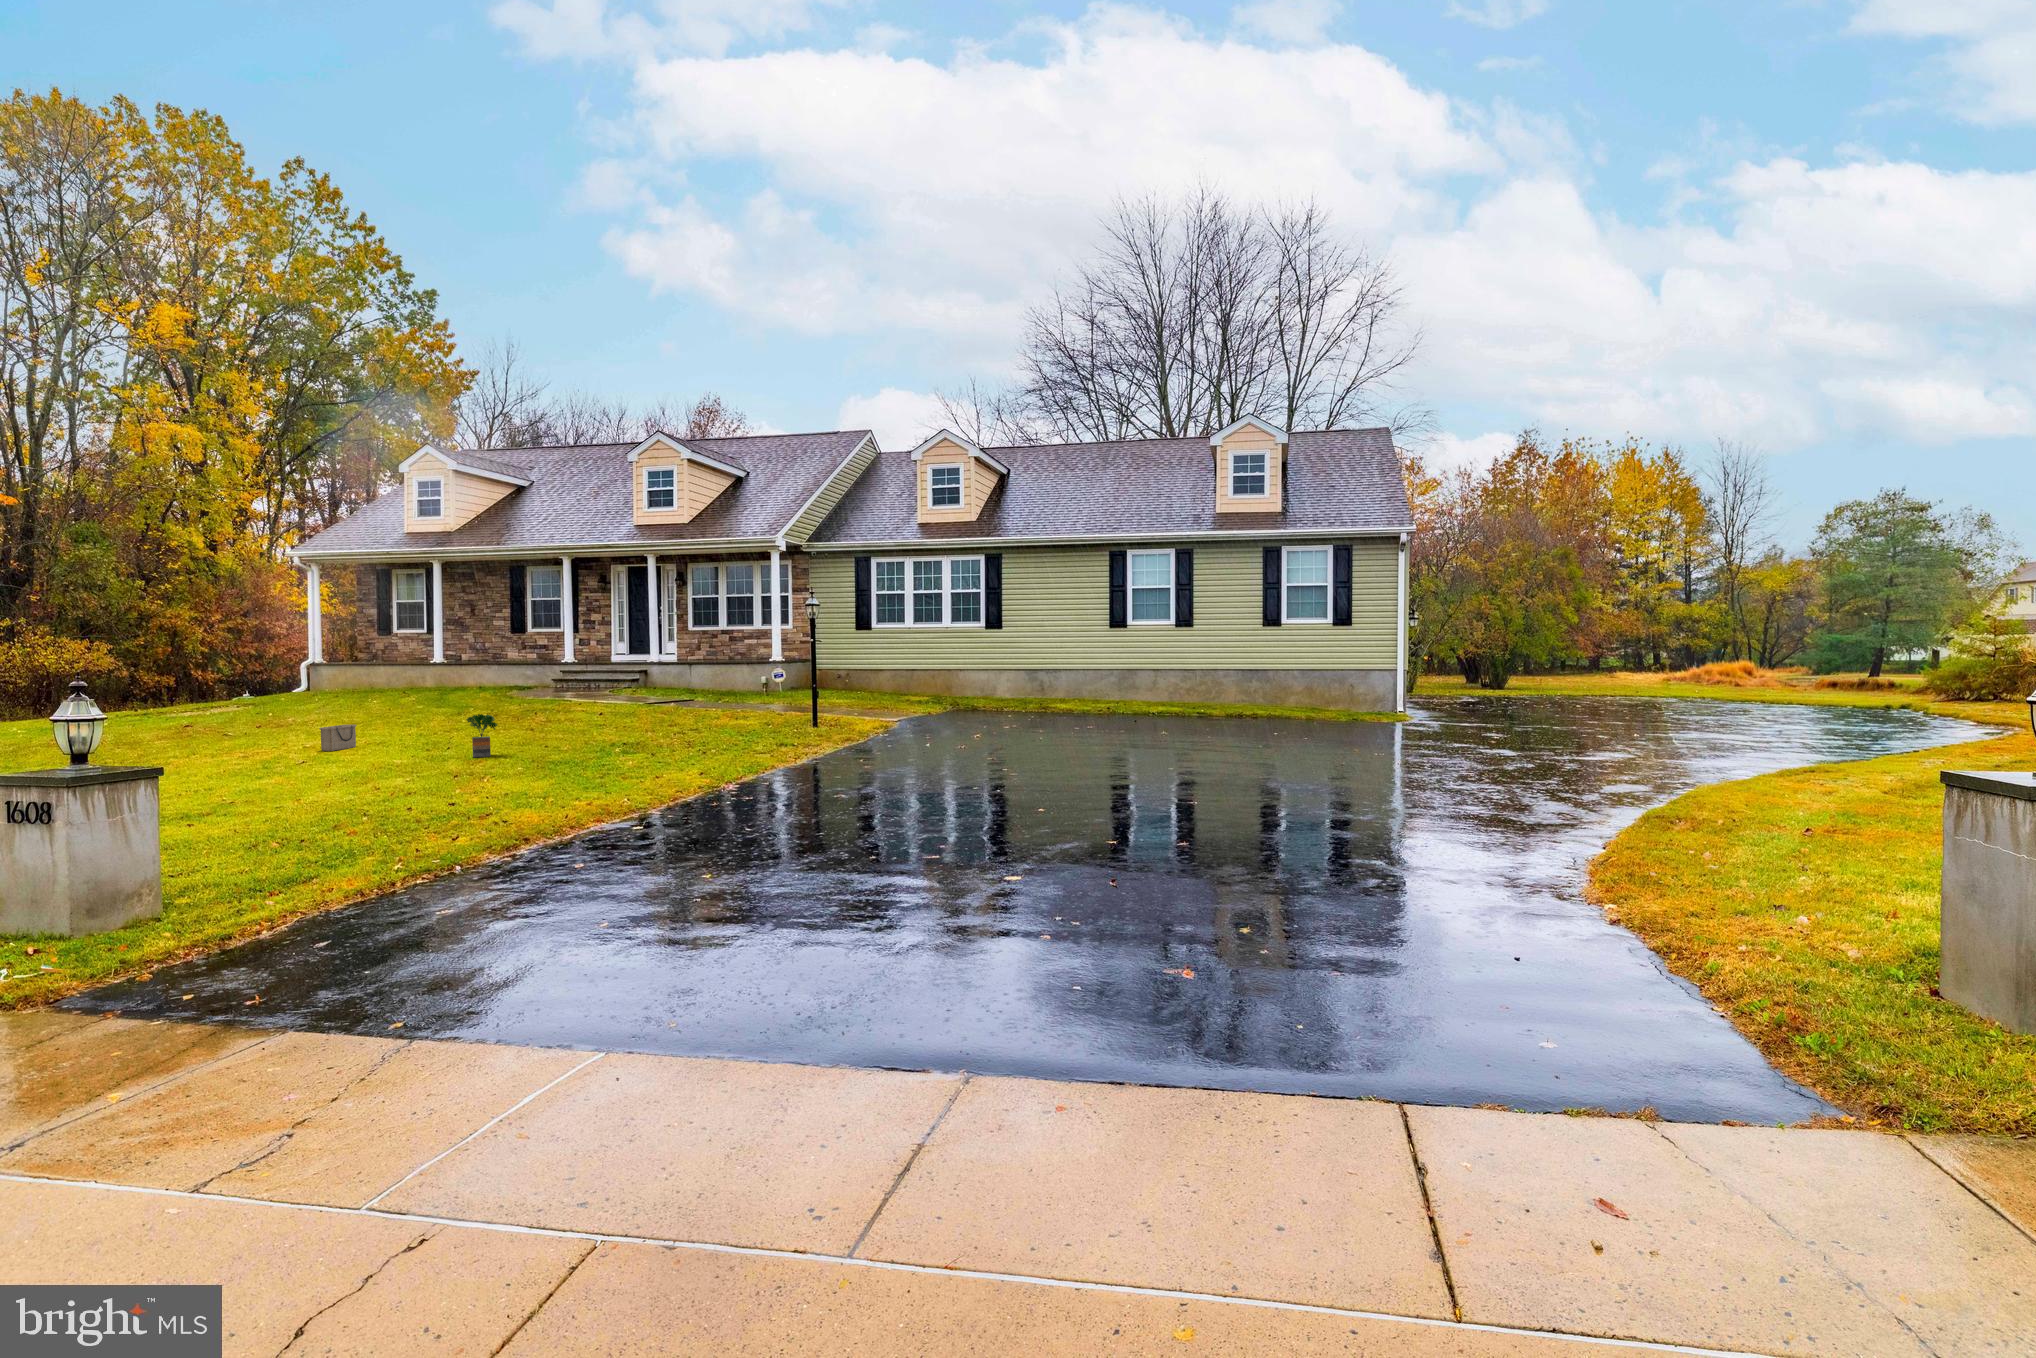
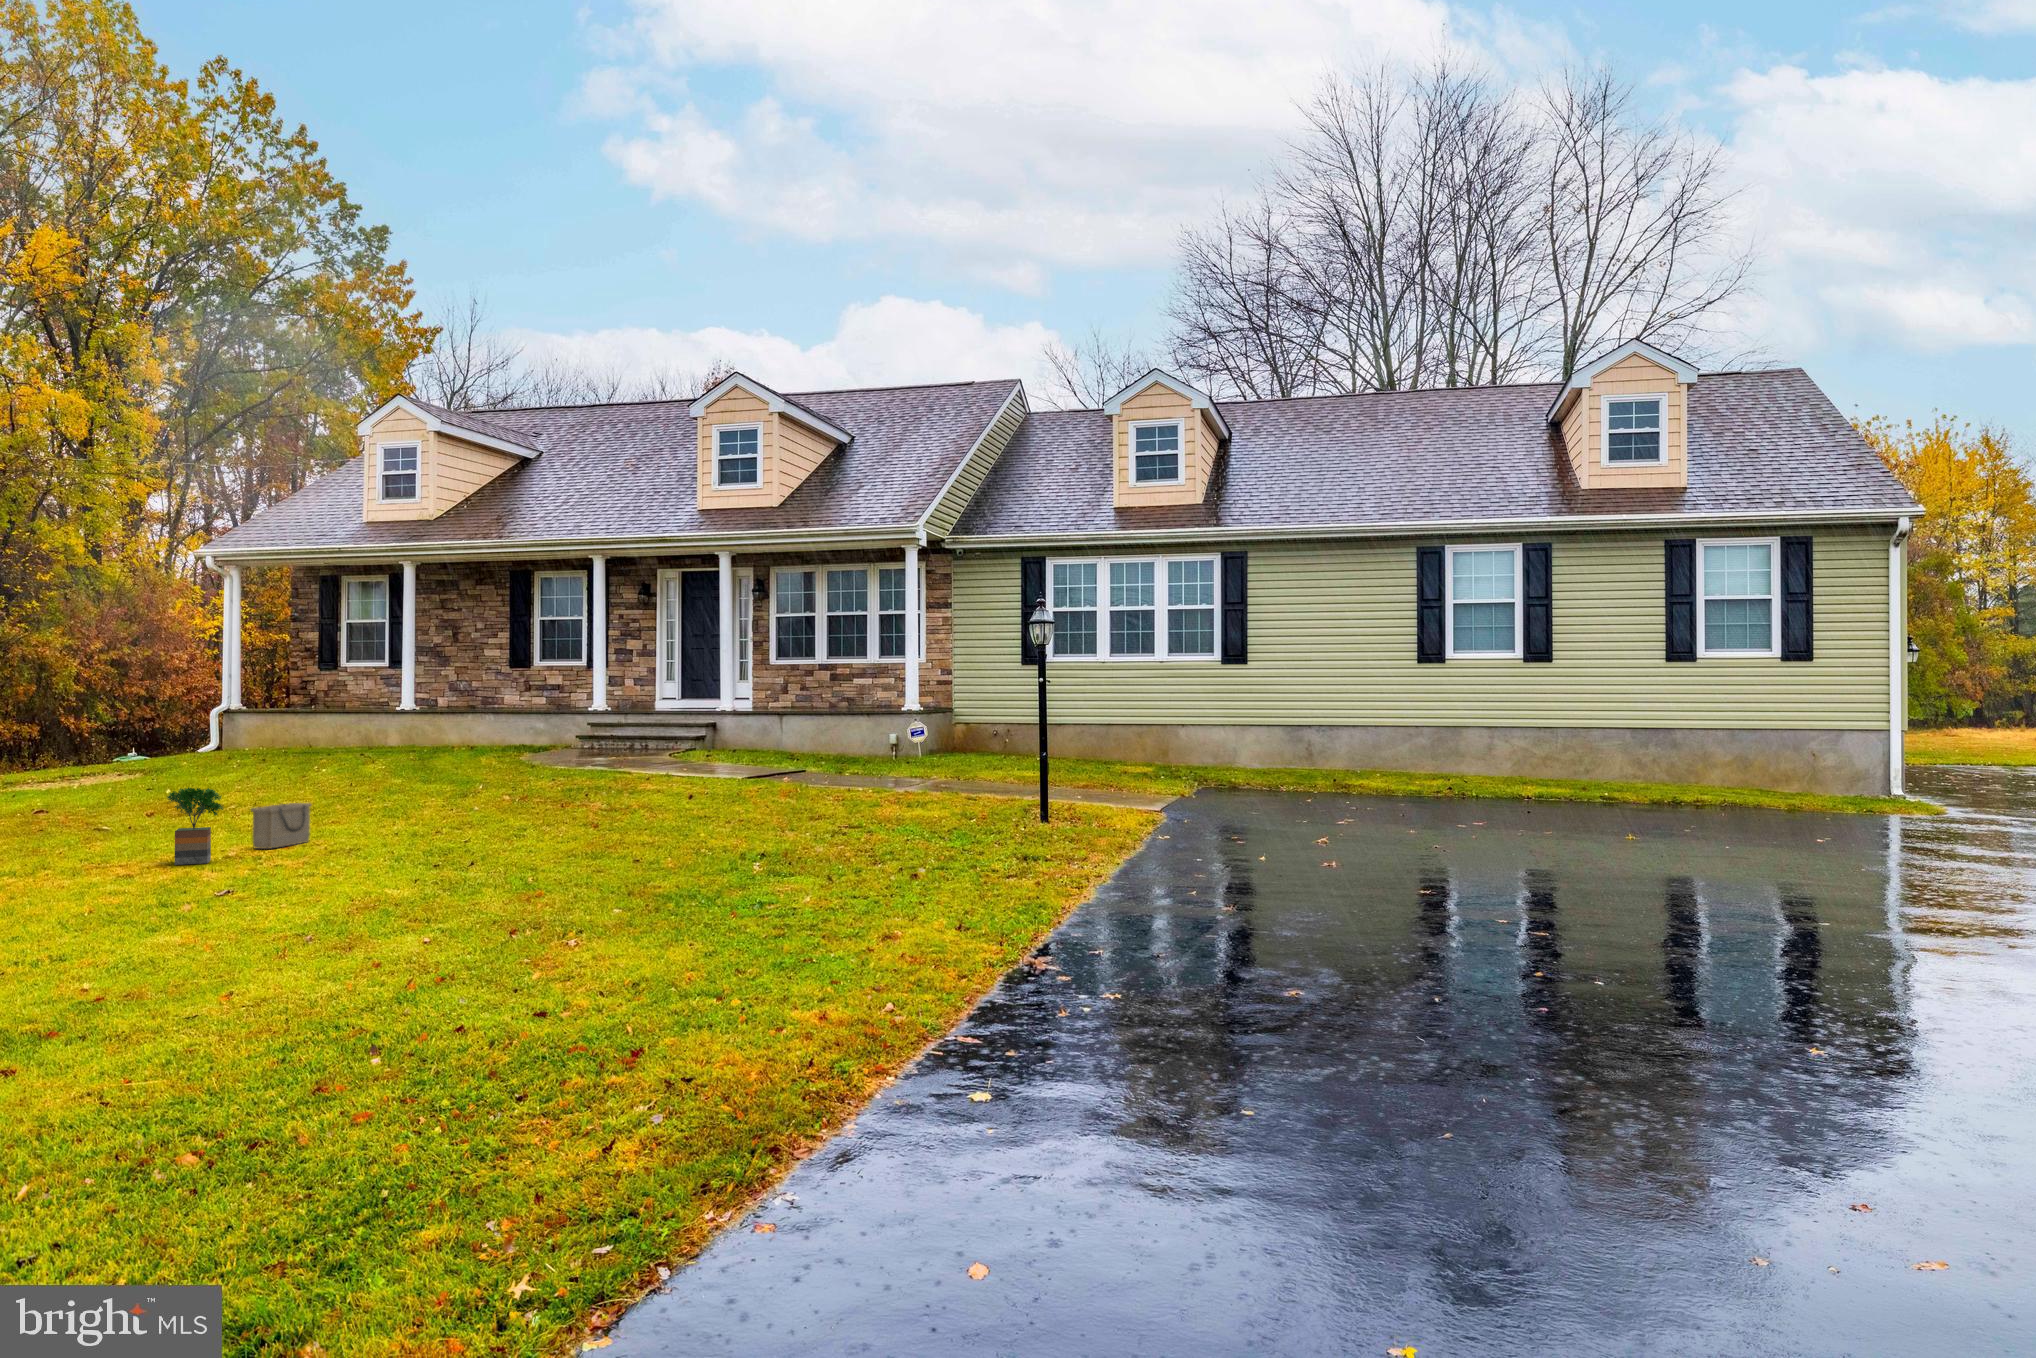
potted tree: present [466,714,497,757] -> present [167,787,223,865]

